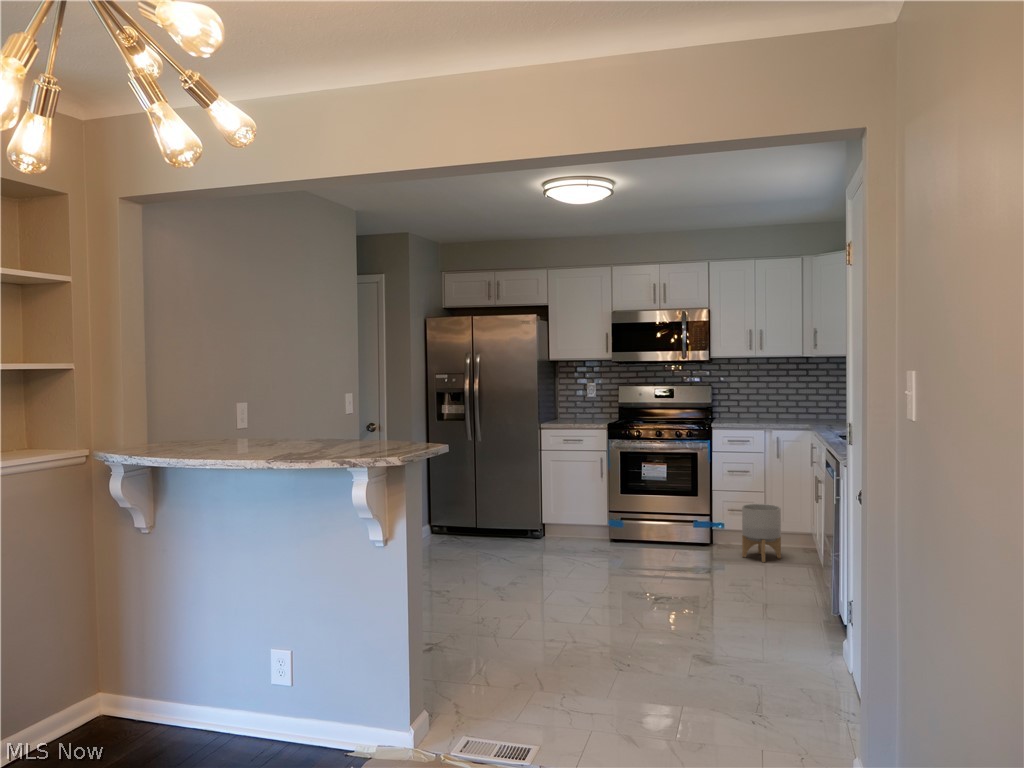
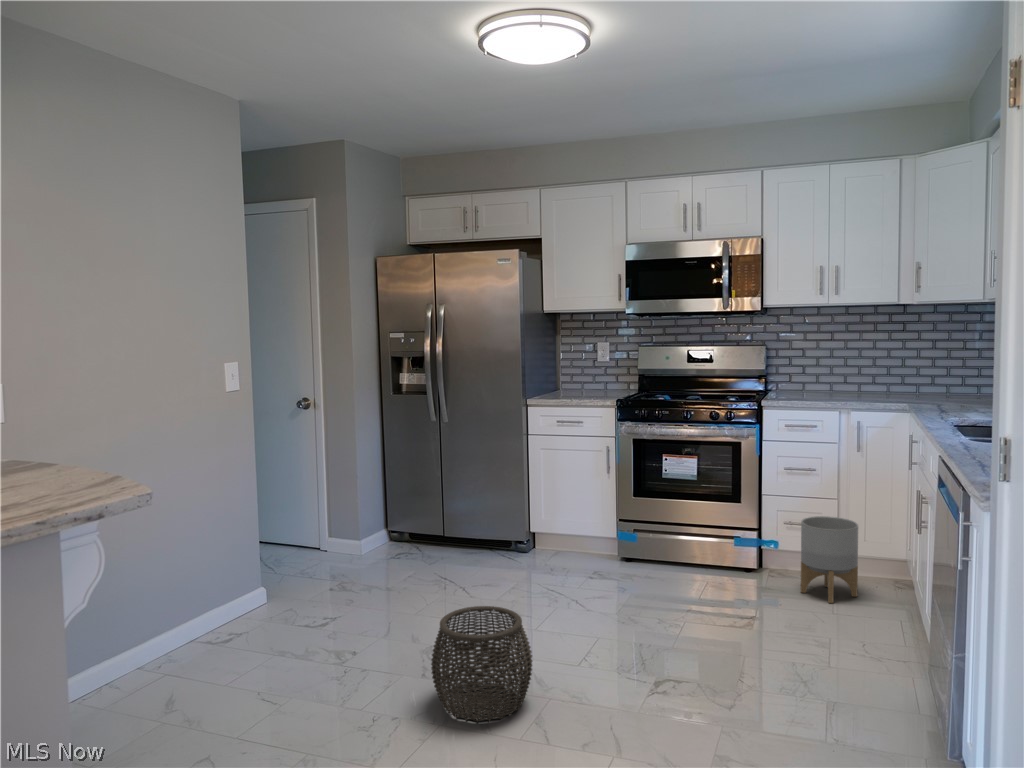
woven basket: none [515,553,582,624] -> present [431,606,532,722]

